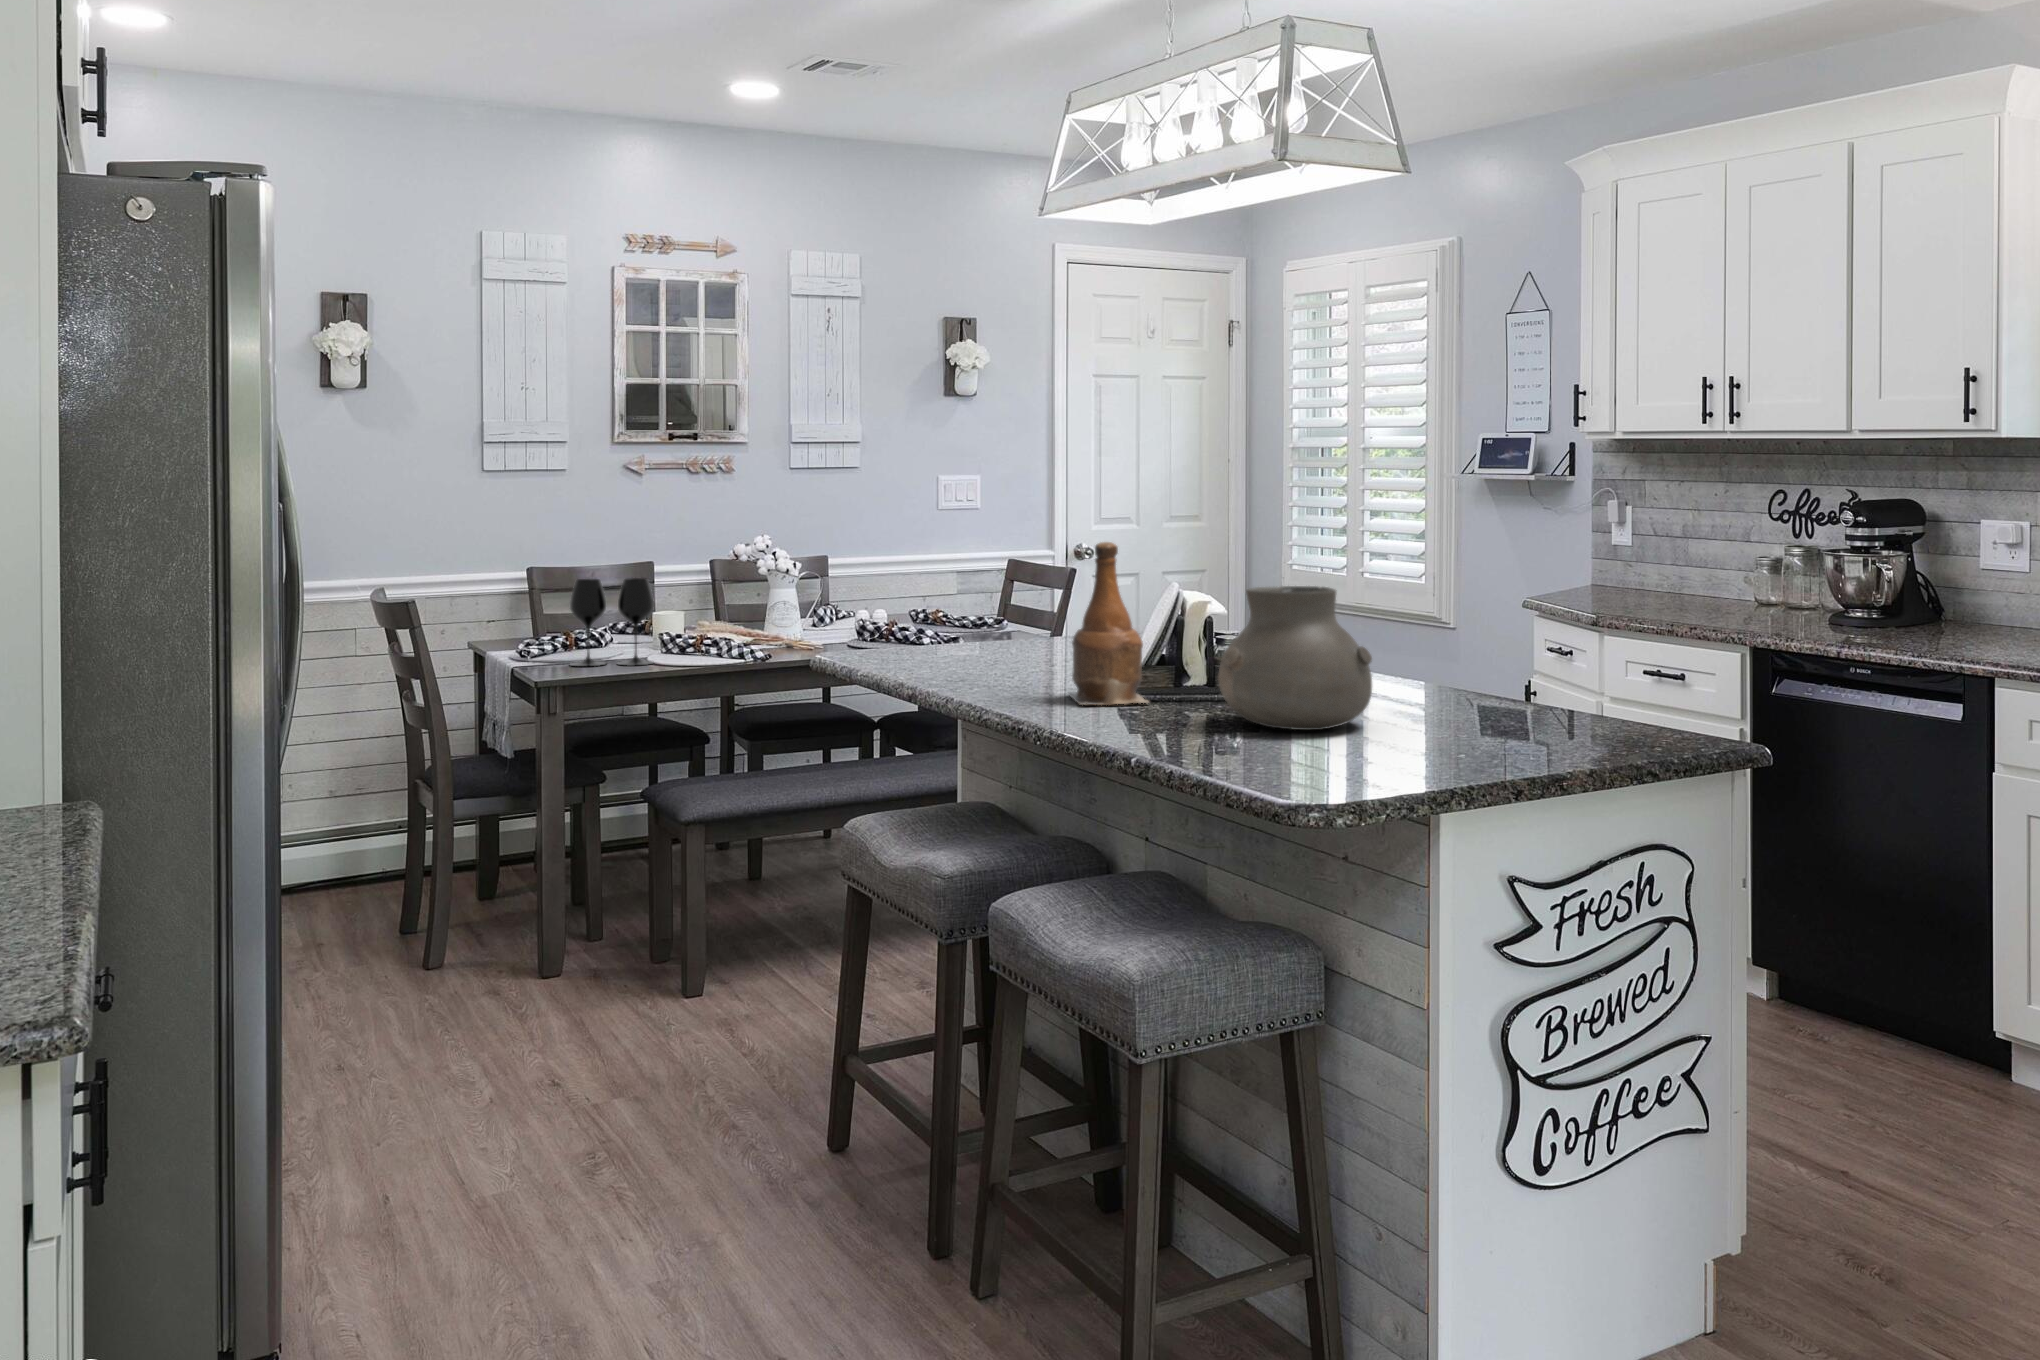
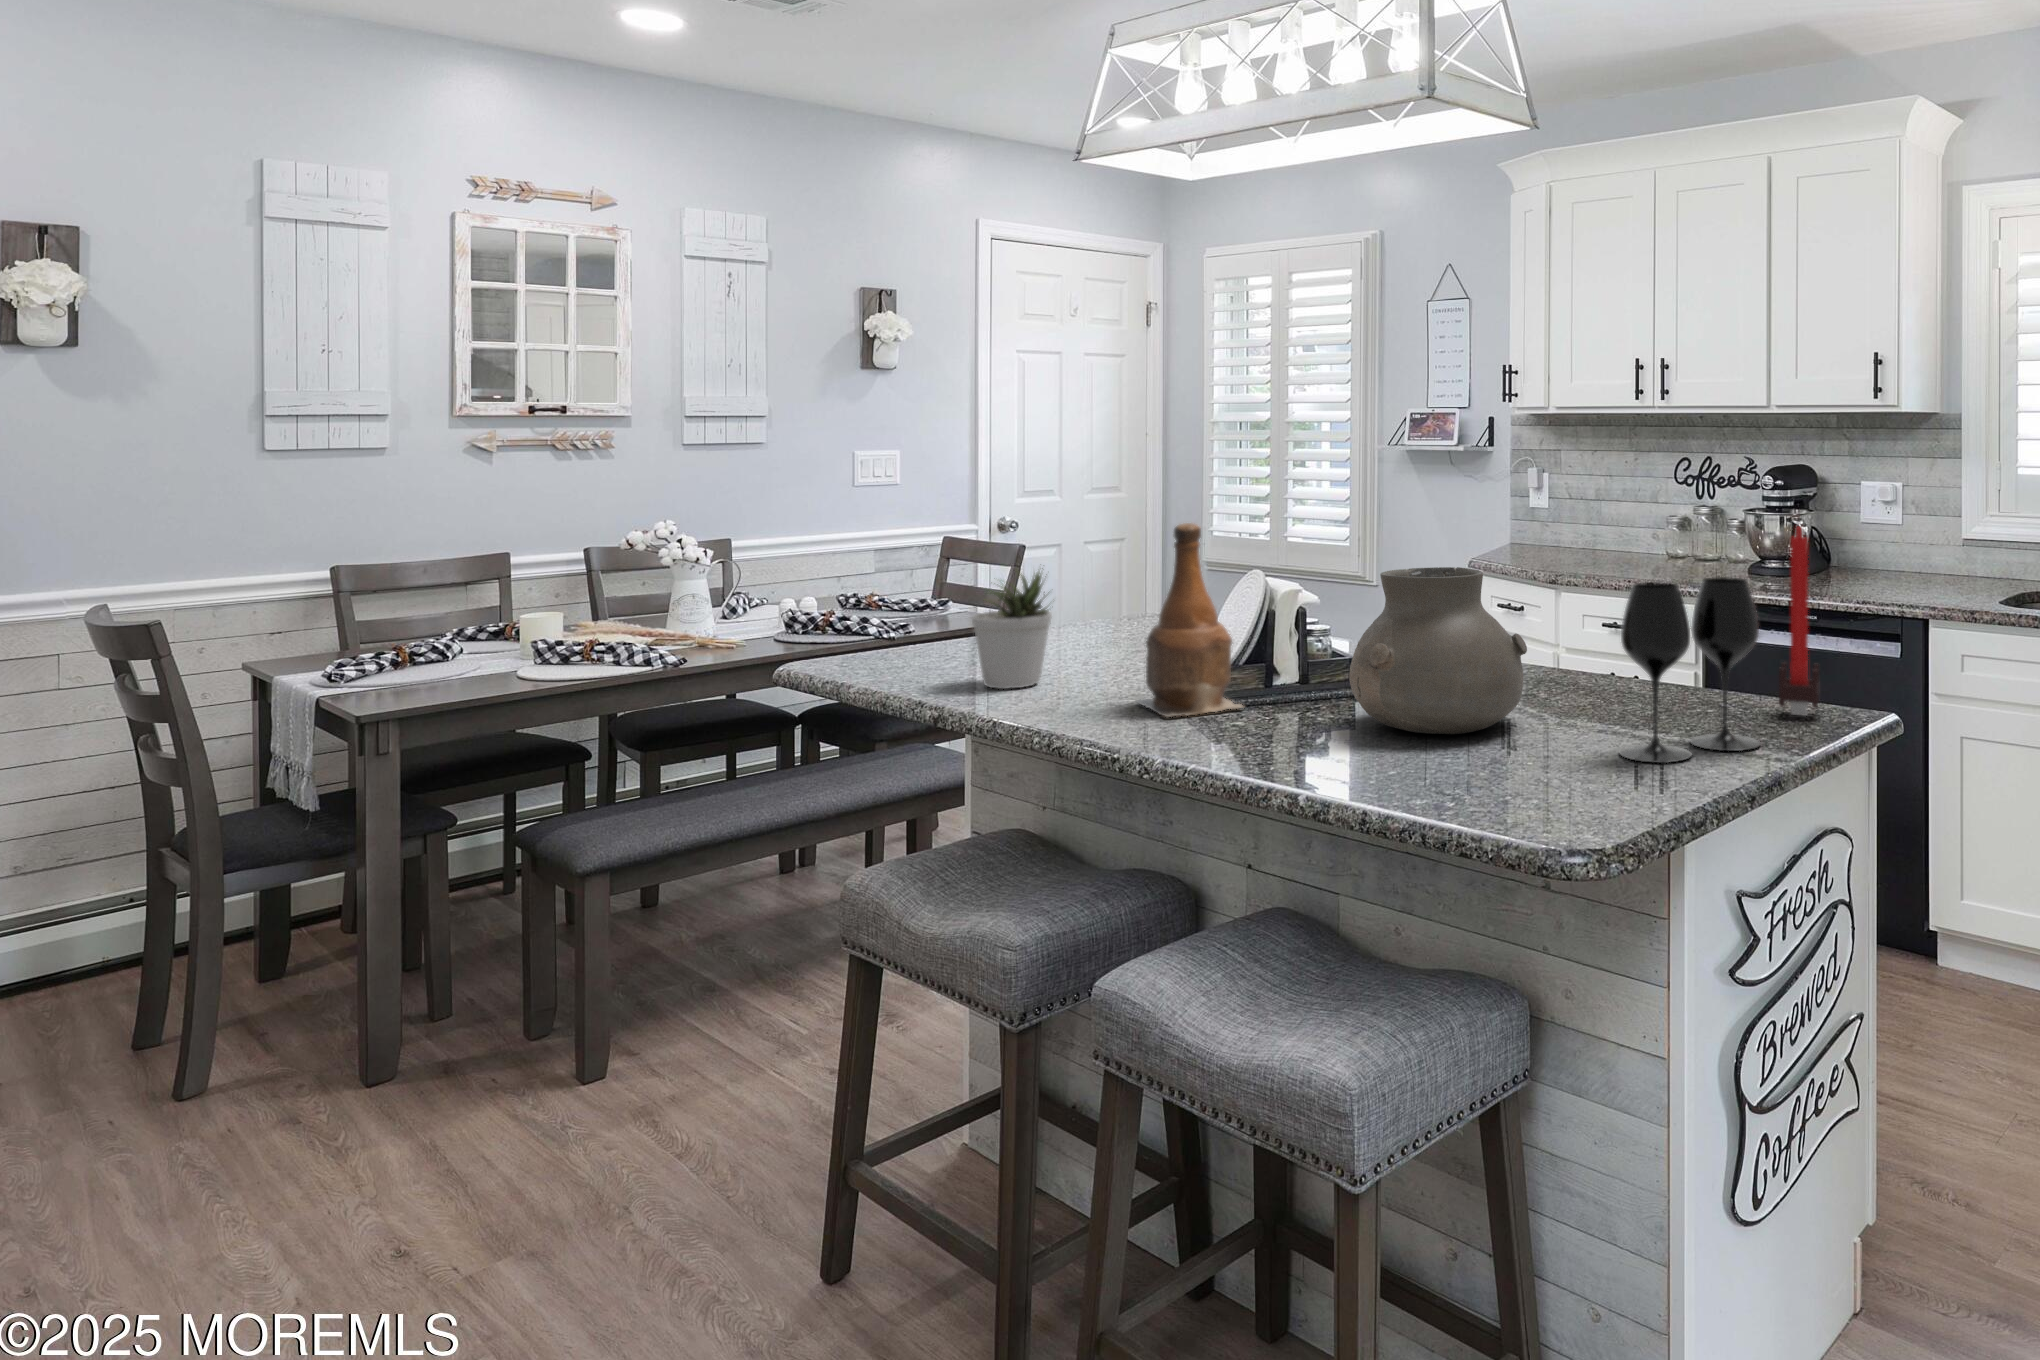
candle: none [1619,558,1668,740] -> present [1779,526,1819,715]
potted plant: none [951,575,1019,680] -> present [972,568,1052,689]
wine glass: present [570,578,654,666] -> present [1620,577,1760,763]

